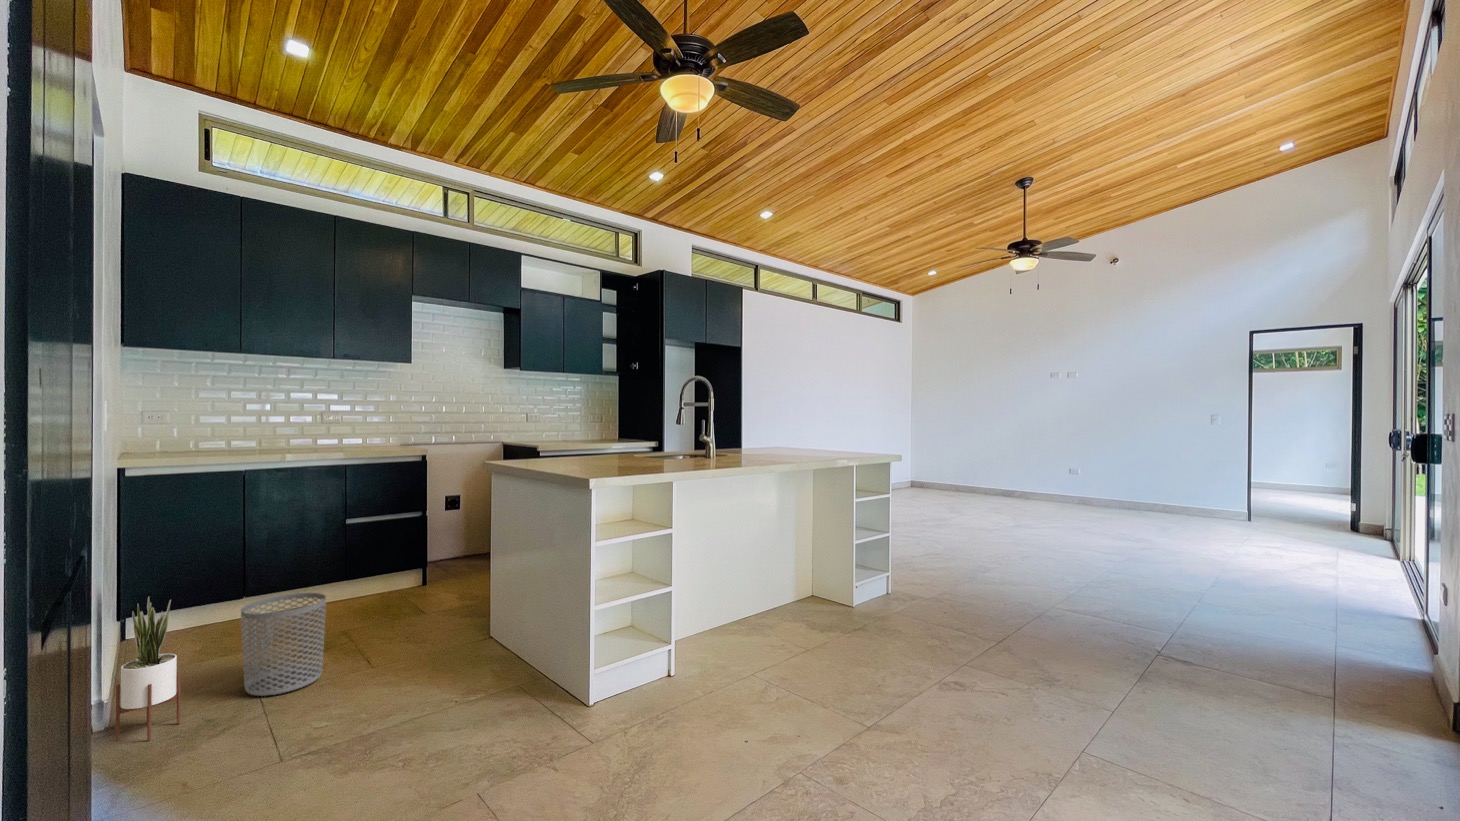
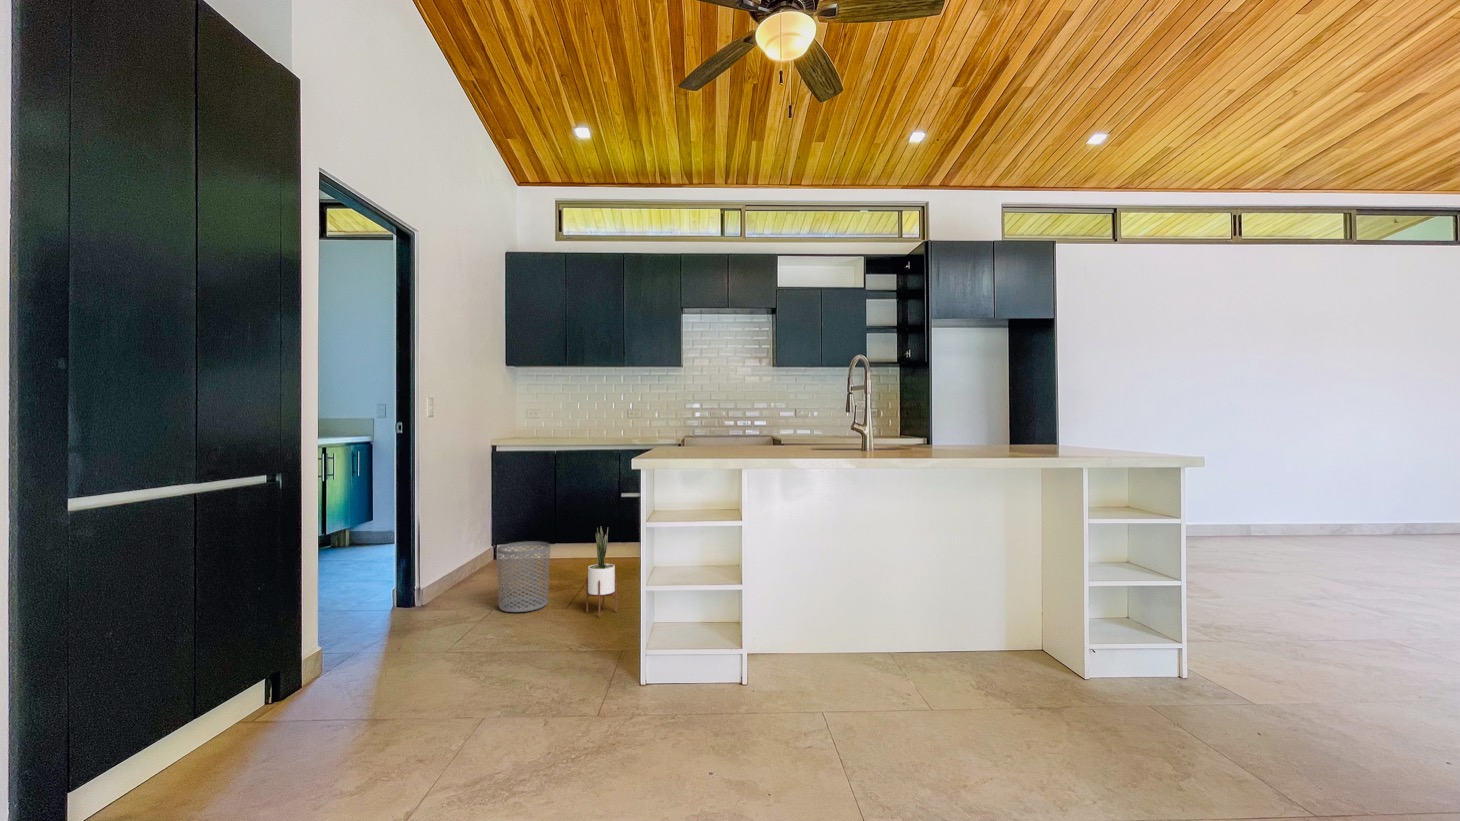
potted plant: present [116,597,181,741] -> present [586,528,617,617]

